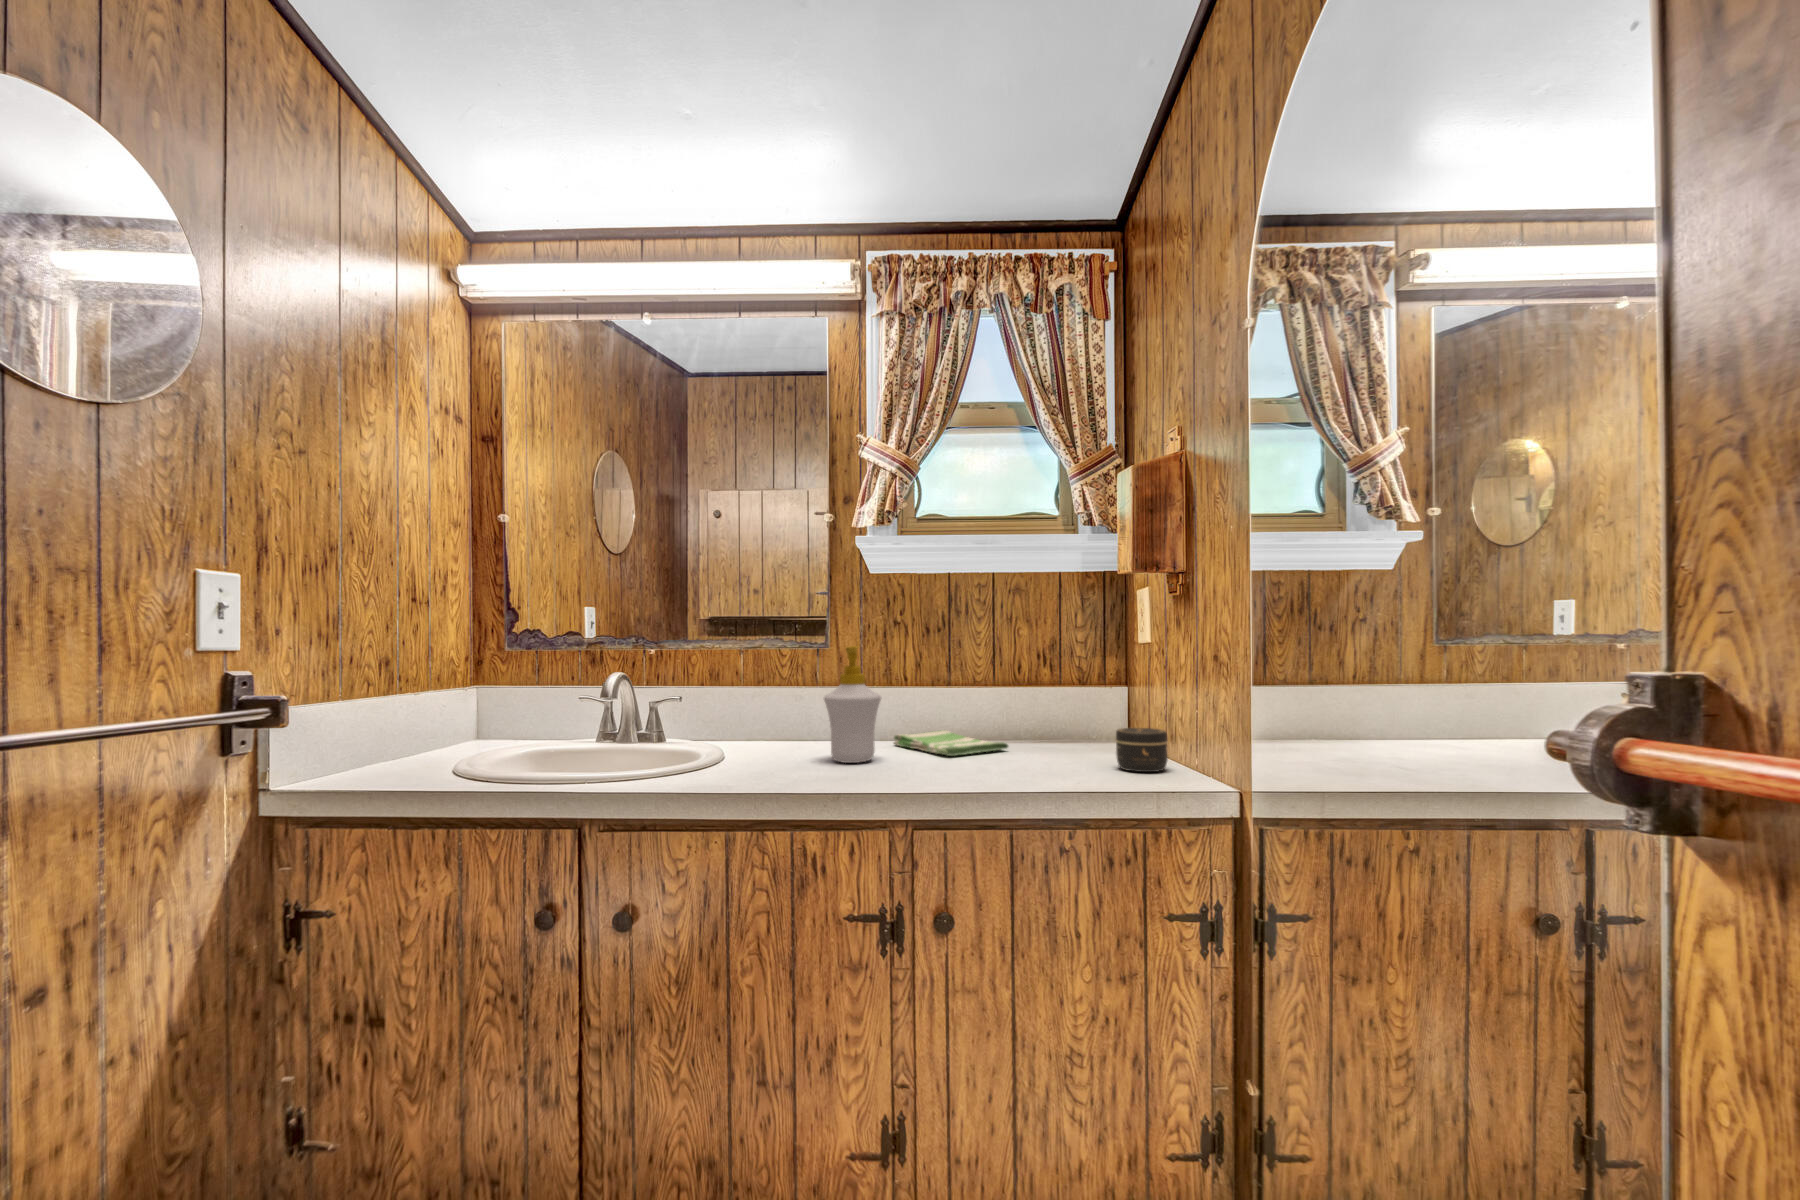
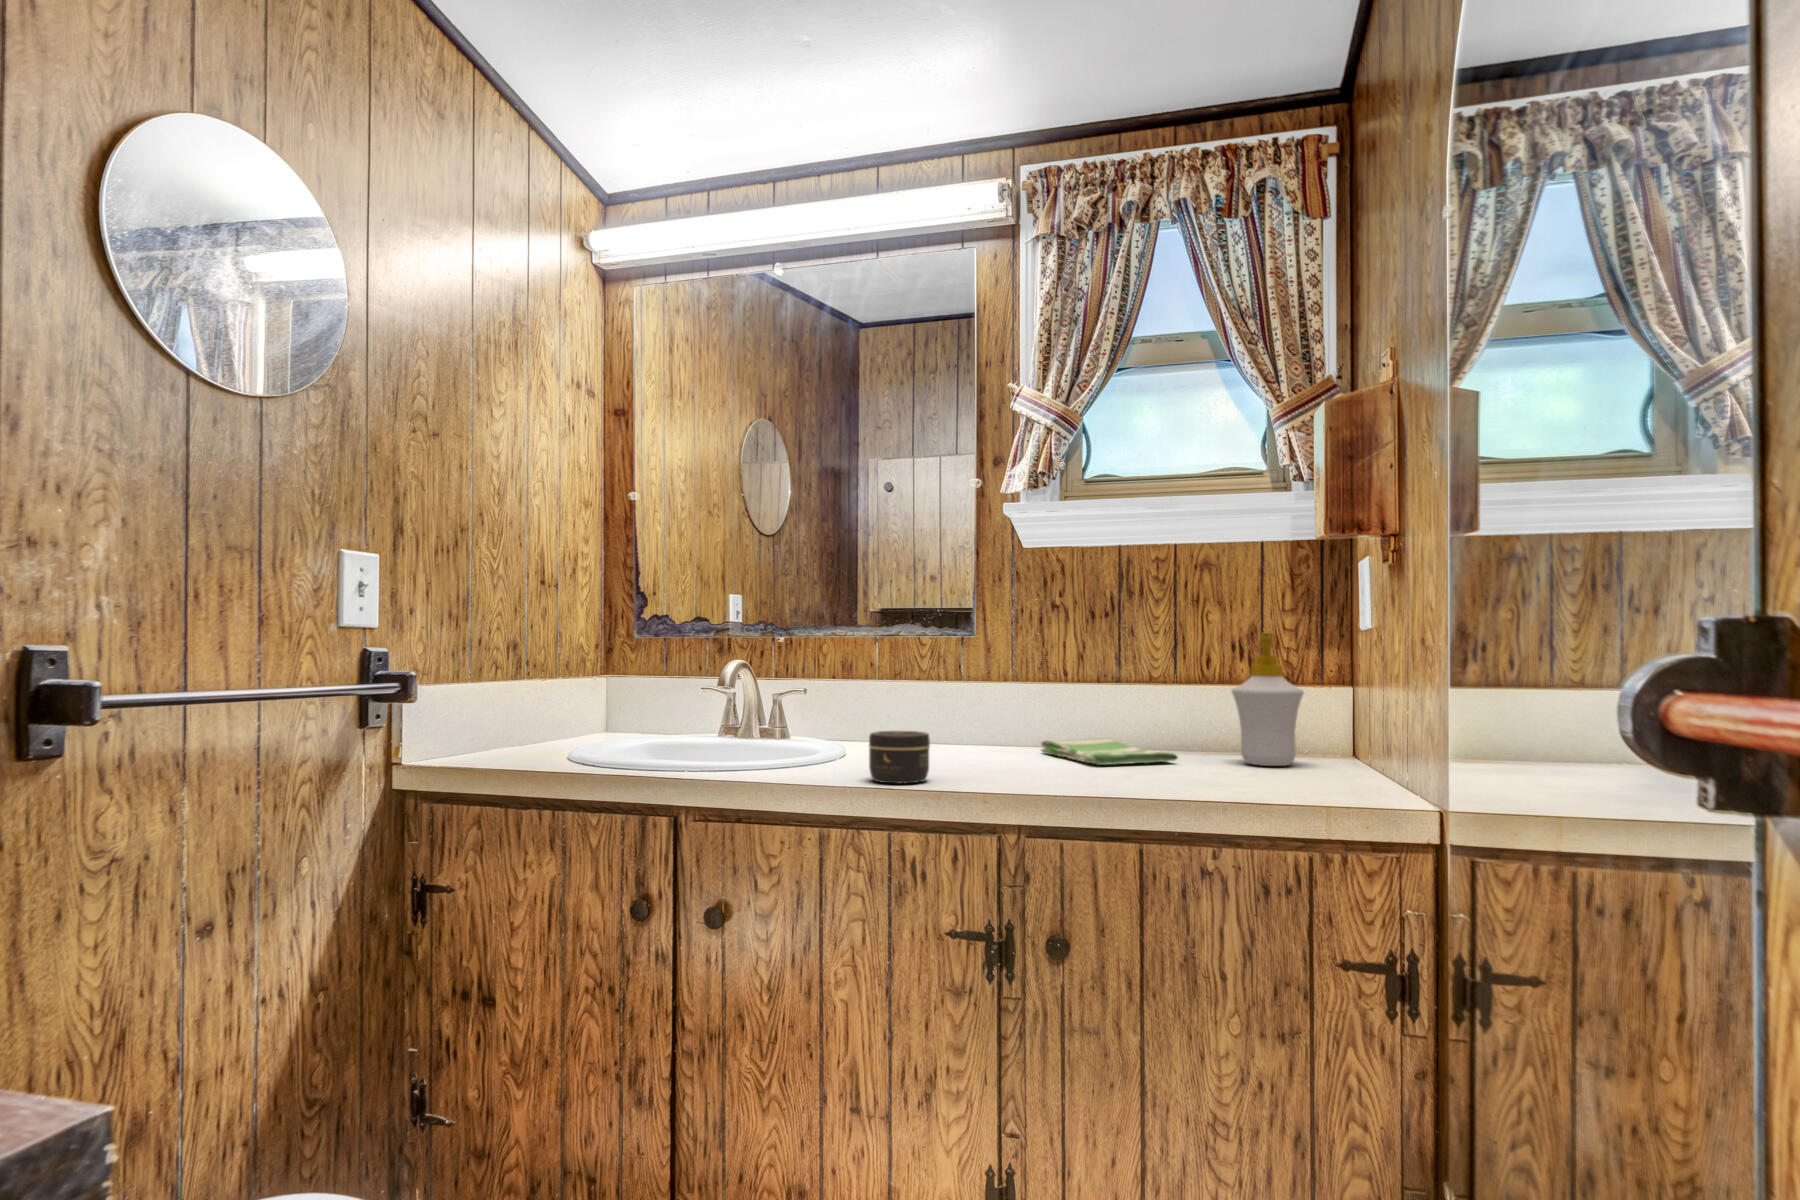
soap bottle: present [824,646,881,763] -> present [1232,633,1304,766]
jar: present [1116,728,1168,772] -> present [869,731,930,783]

